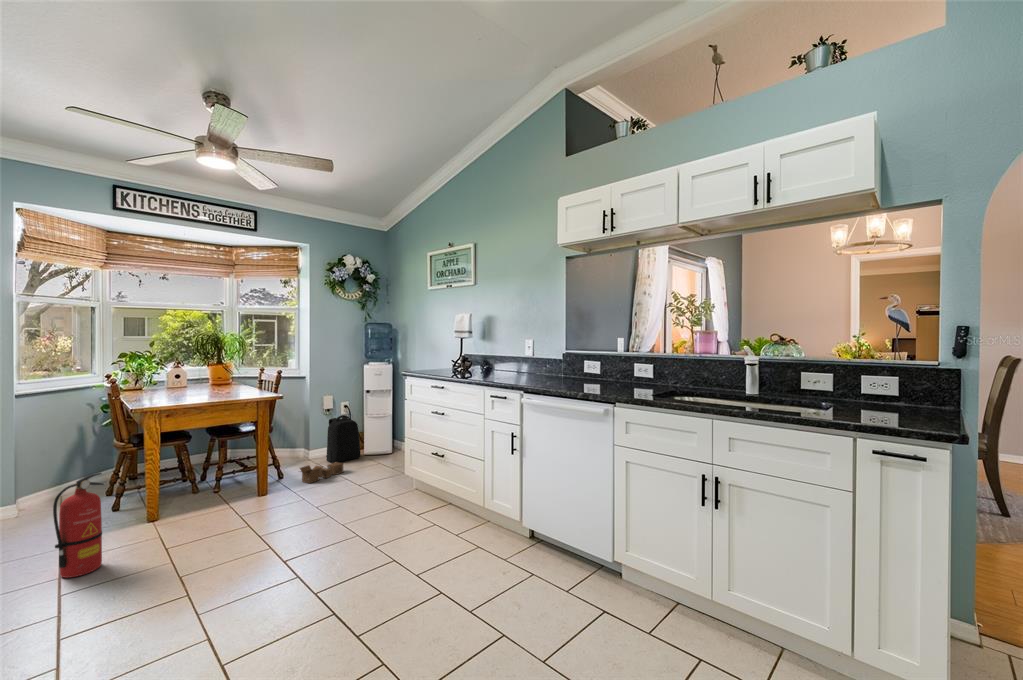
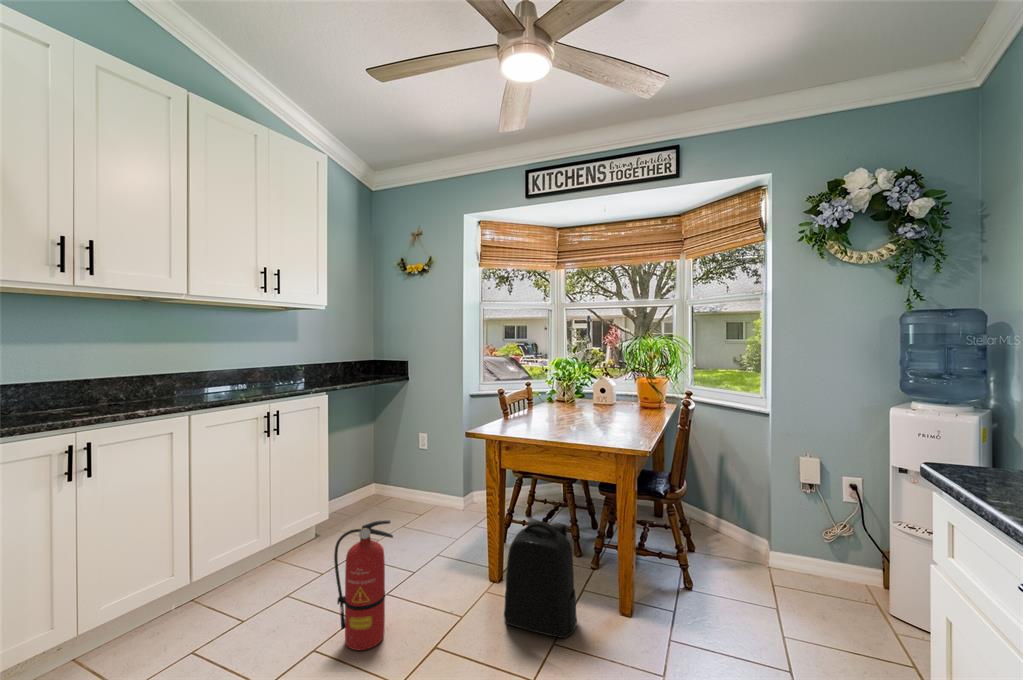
backpack: present [326,415,361,463] -> present [504,519,577,638]
cardboard box: present [300,462,343,483] -> none [702,595,809,646]

